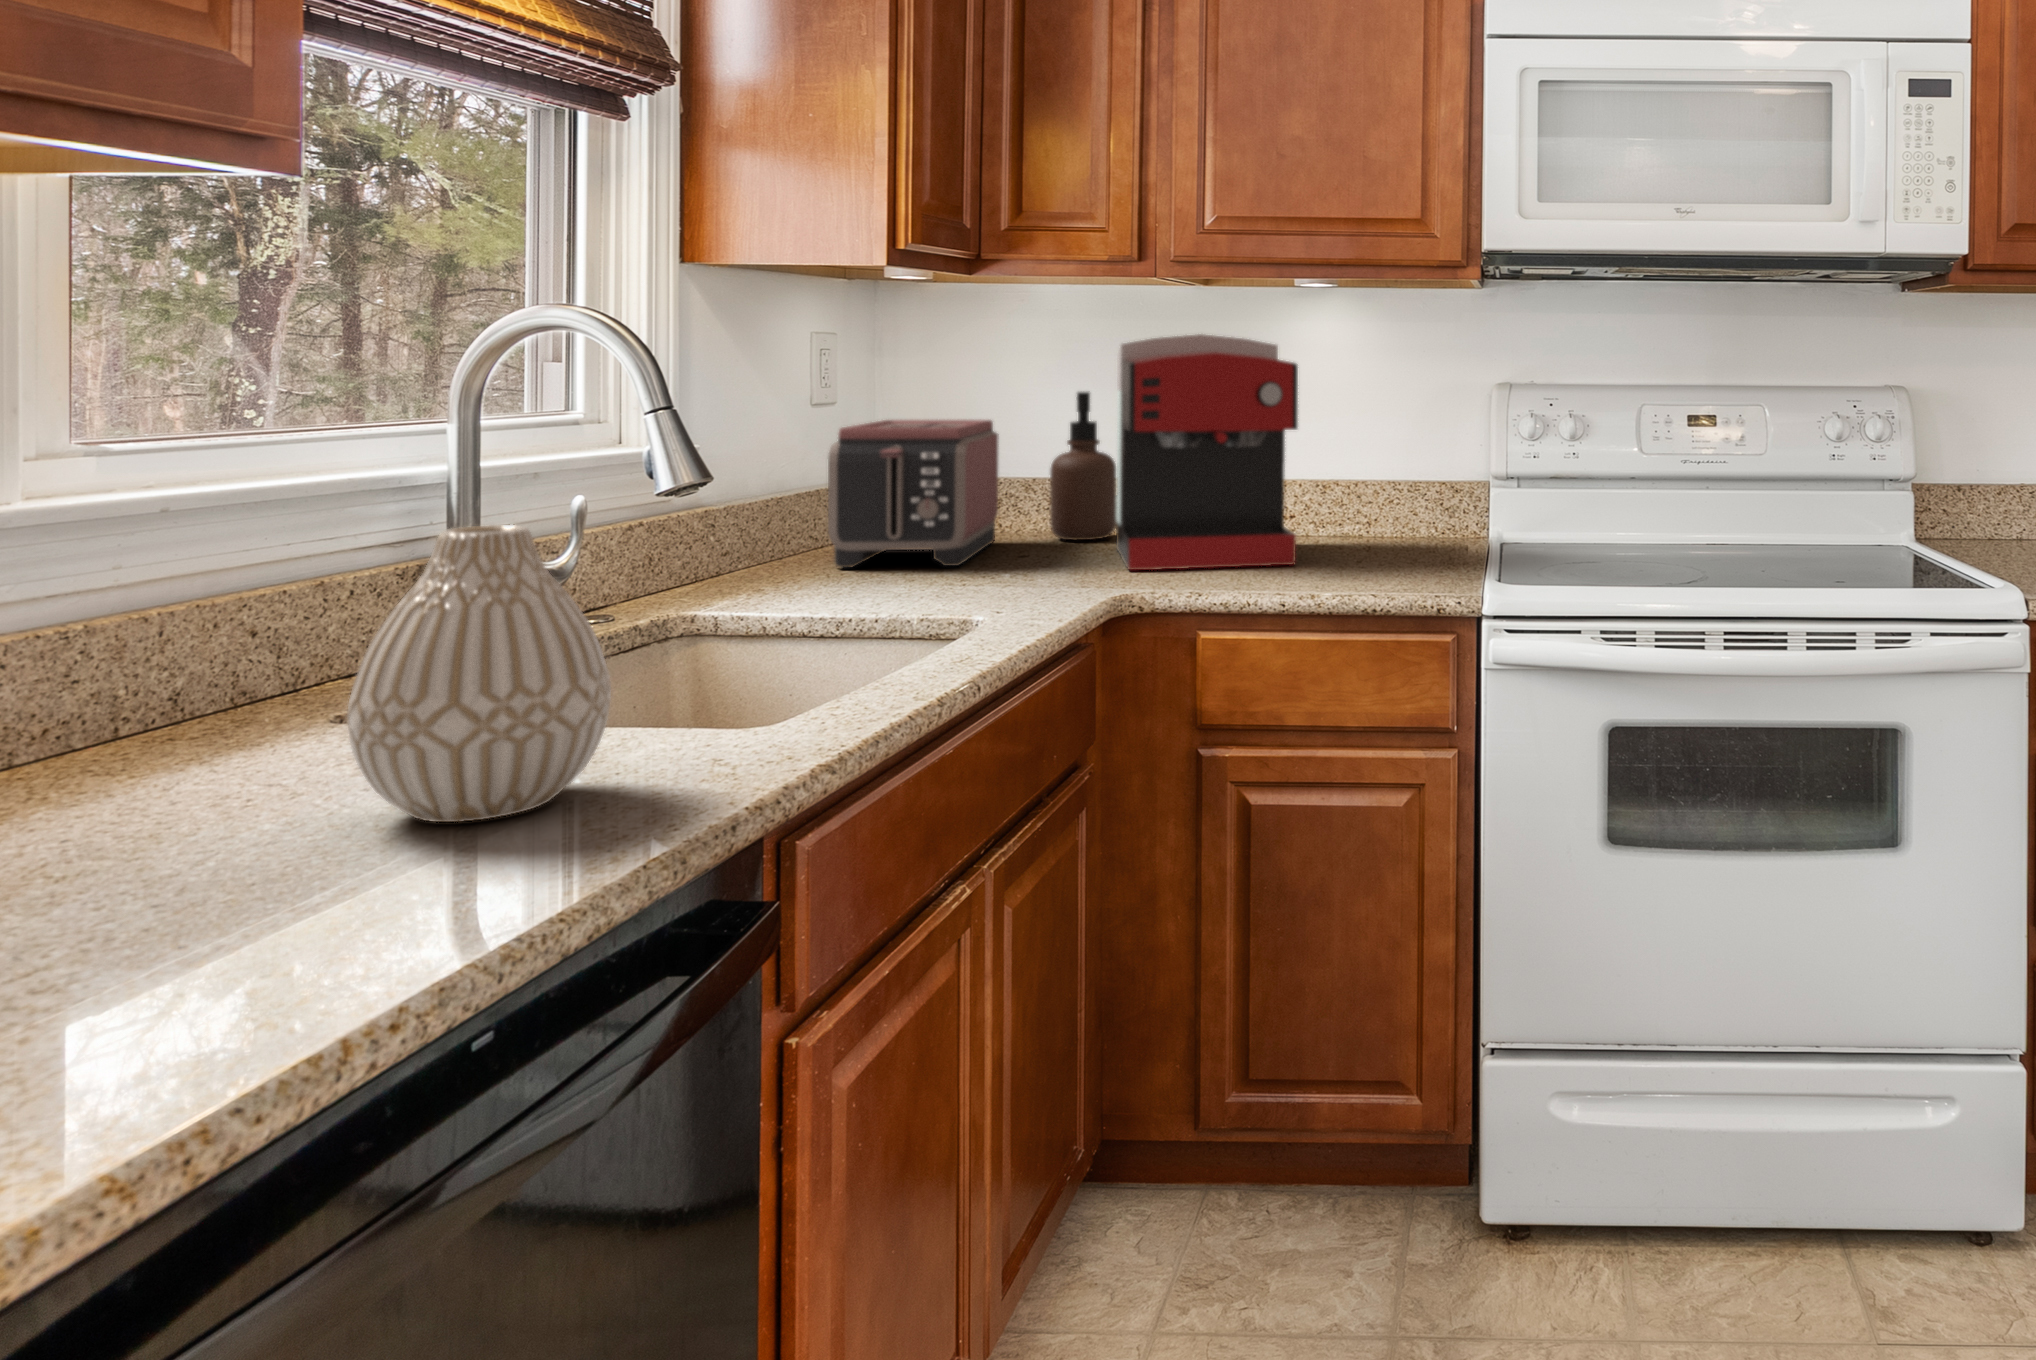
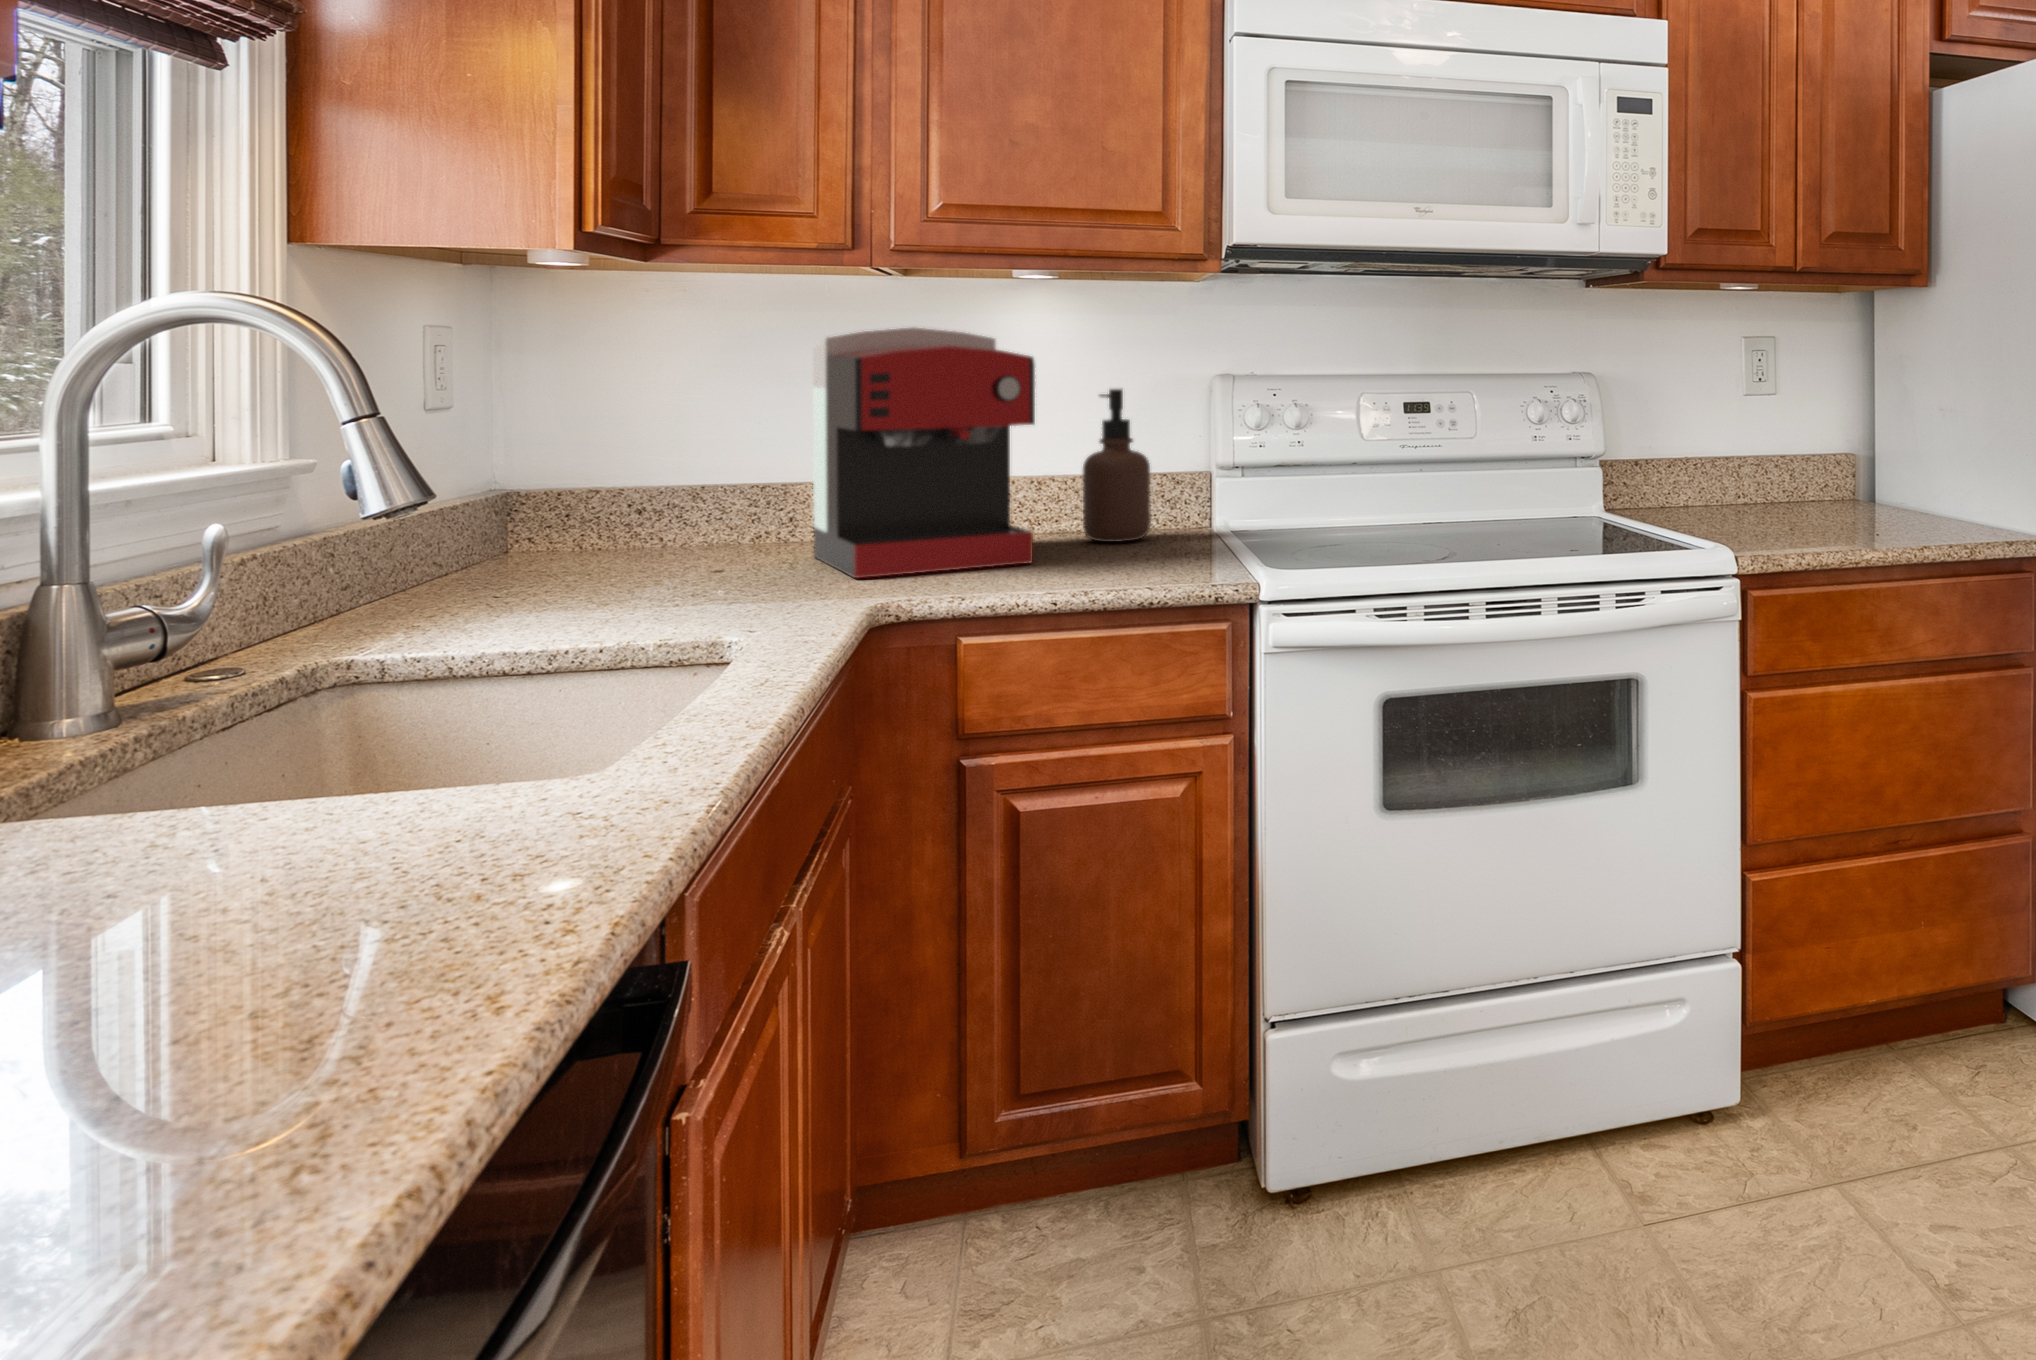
soap dispenser: present [1050,392,1116,540] -> present [1083,389,1151,542]
toaster: present [828,420,999,568] -> none [481,423,667,595]
vase: present [347,525,611,822] -> none [131,555,484,930]

